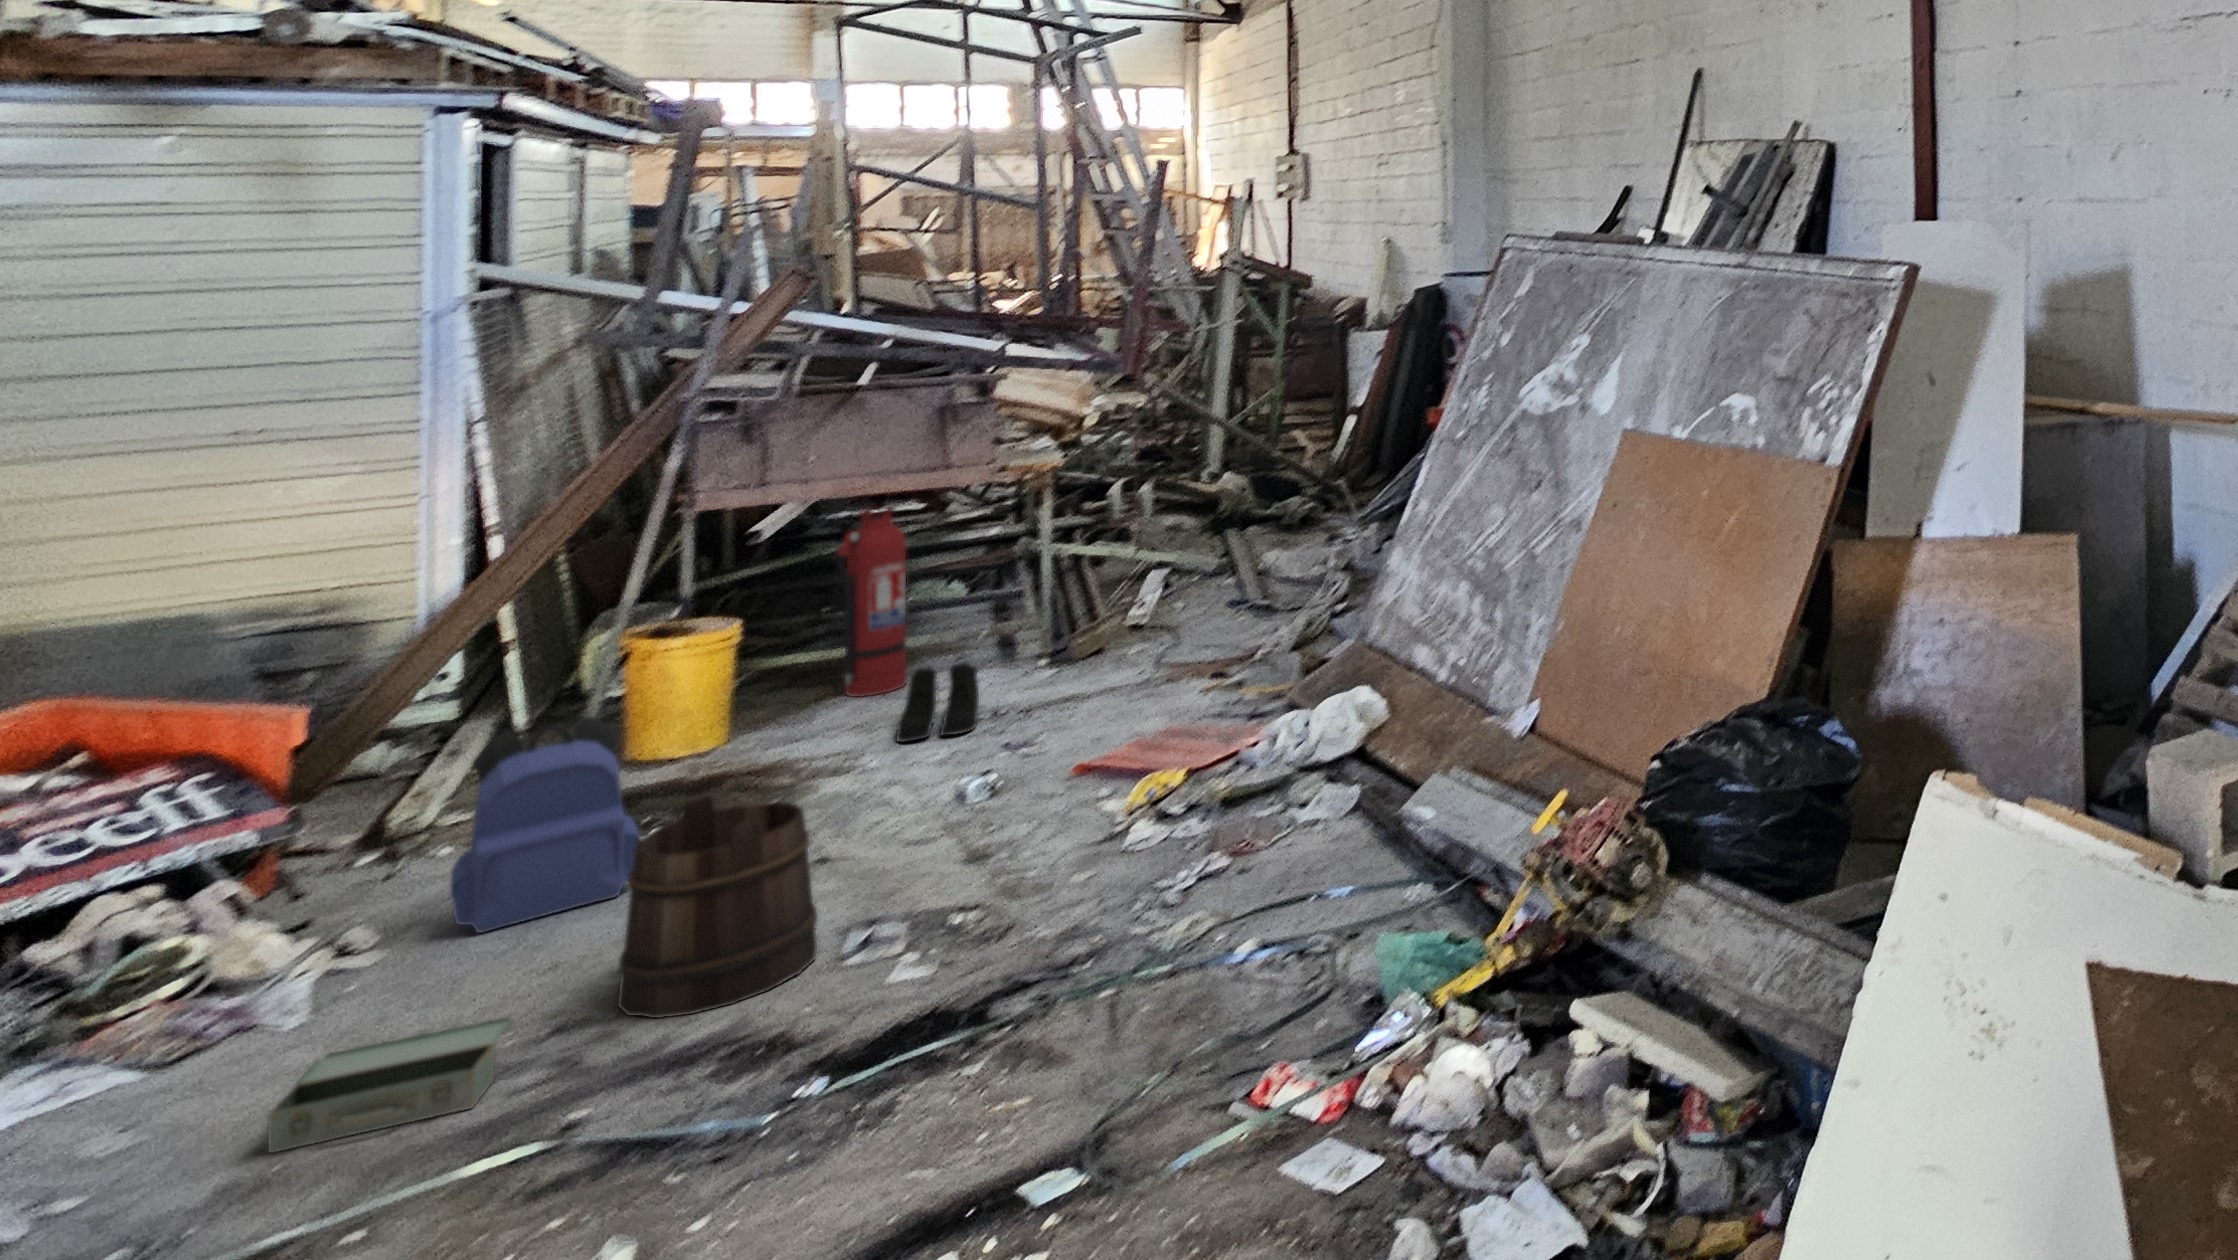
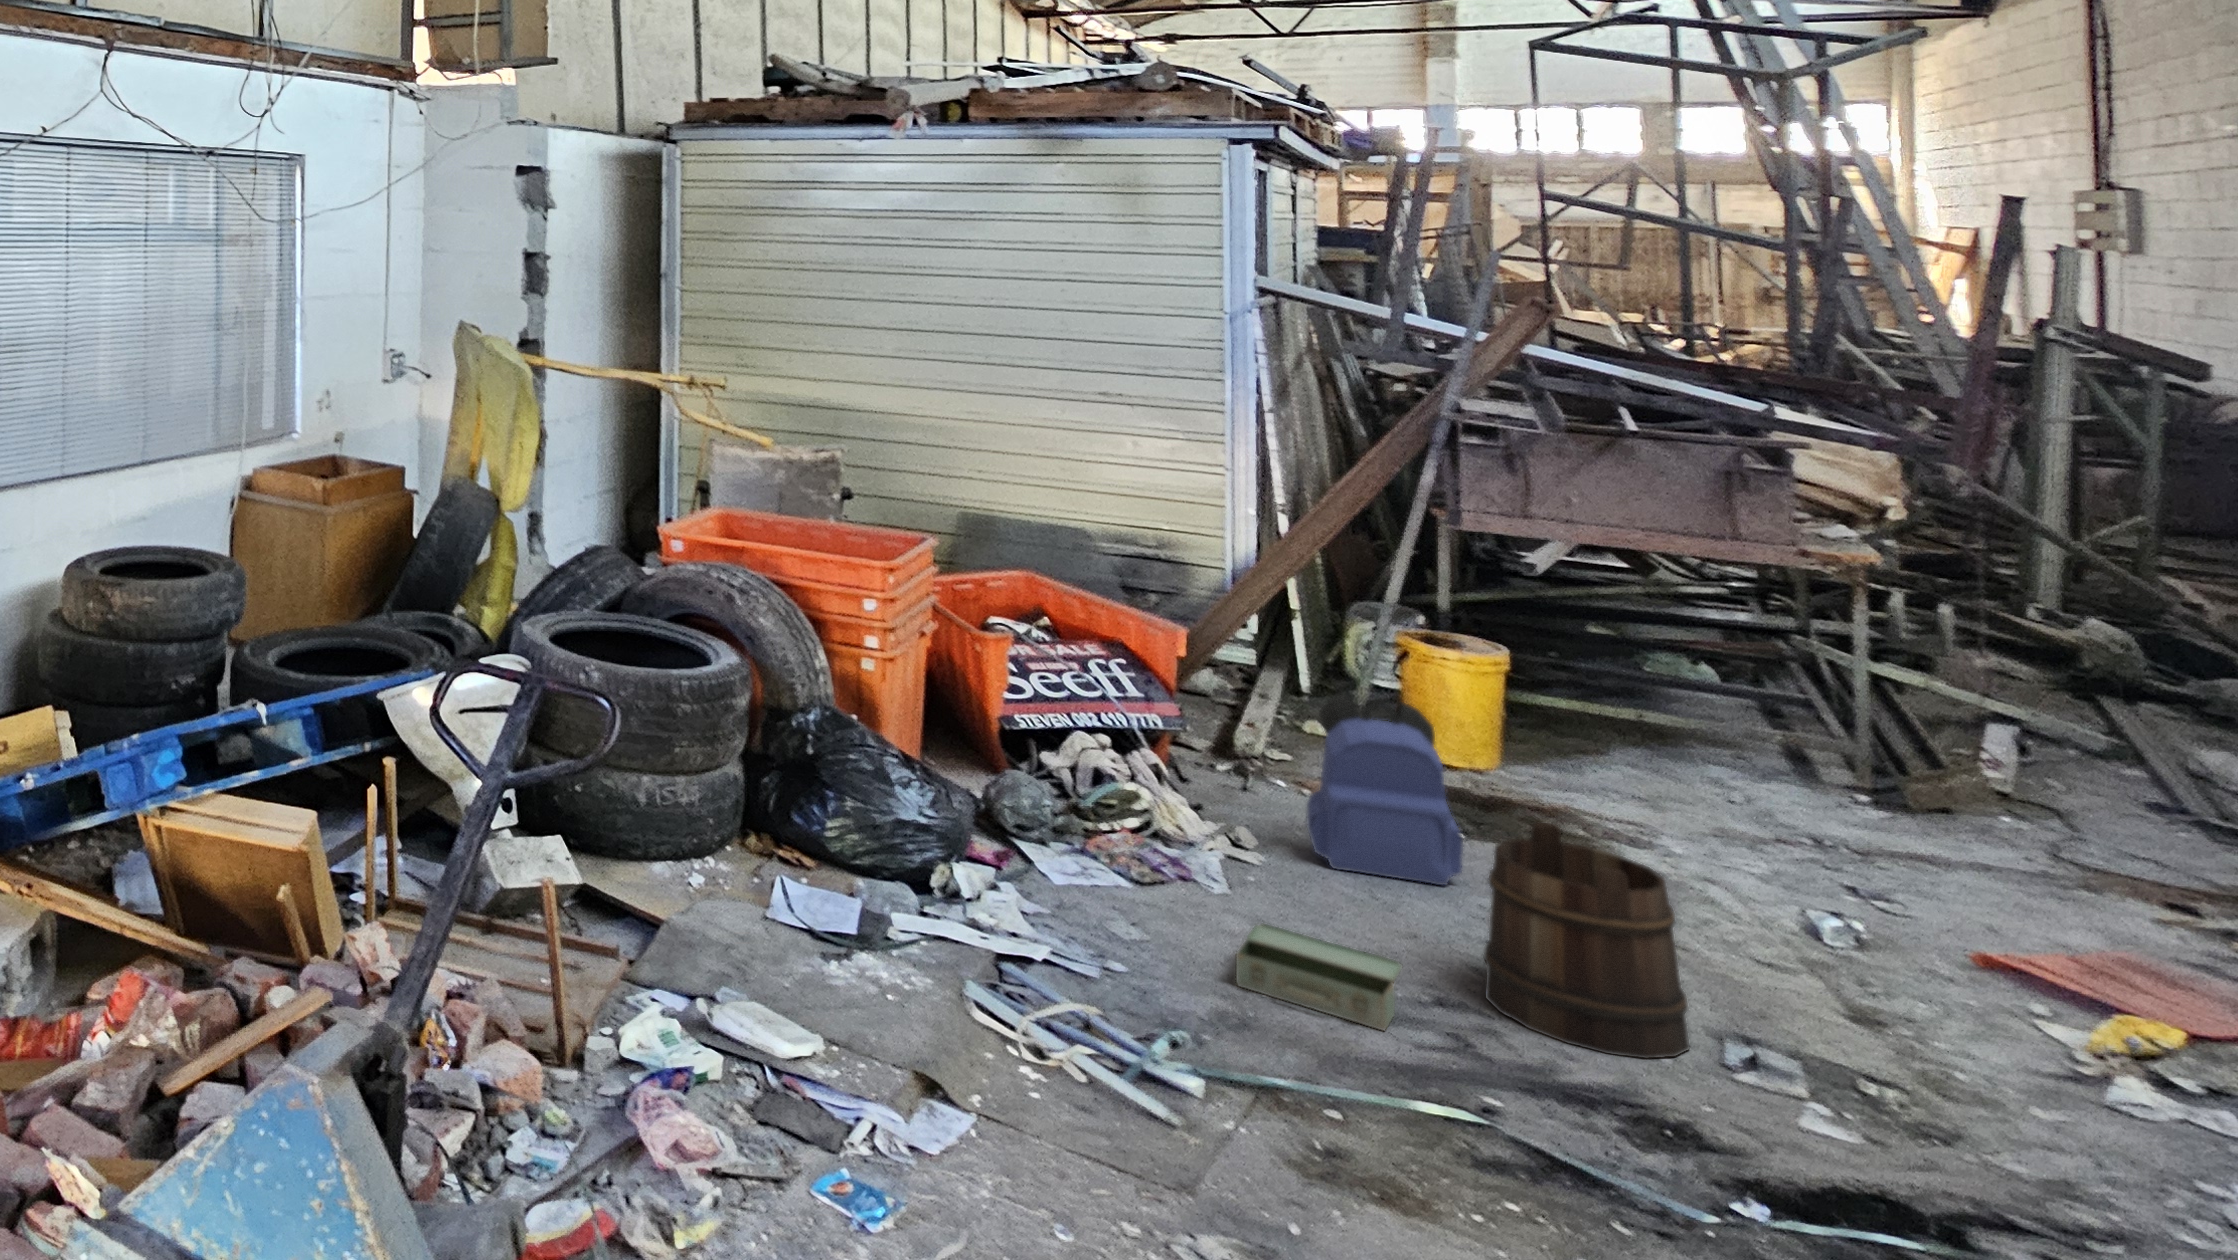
fire extinguisher: present [837,507,907,697] -> none [1598,564,1684,774]
boots: present [896,663,979,742] -> none [1696,760,1800,857]

